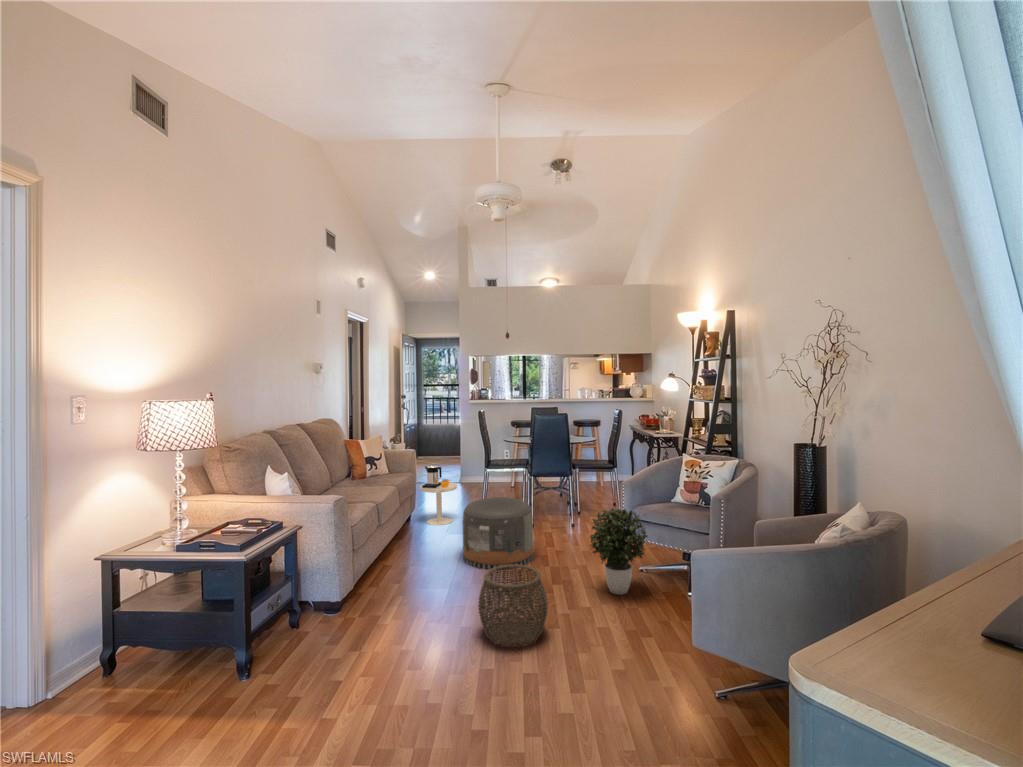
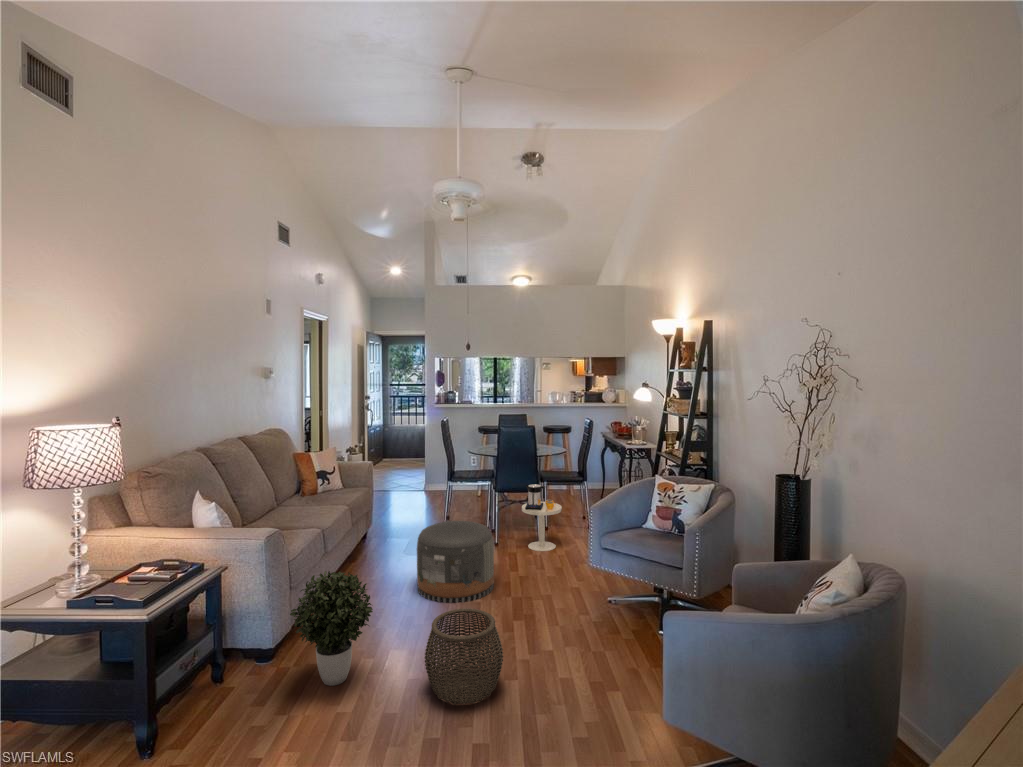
side table: present [420,466,457,525] -> present [522,484,562,551]
potted plant: present [590,508,648,595] -> present [290,571,373,686]

